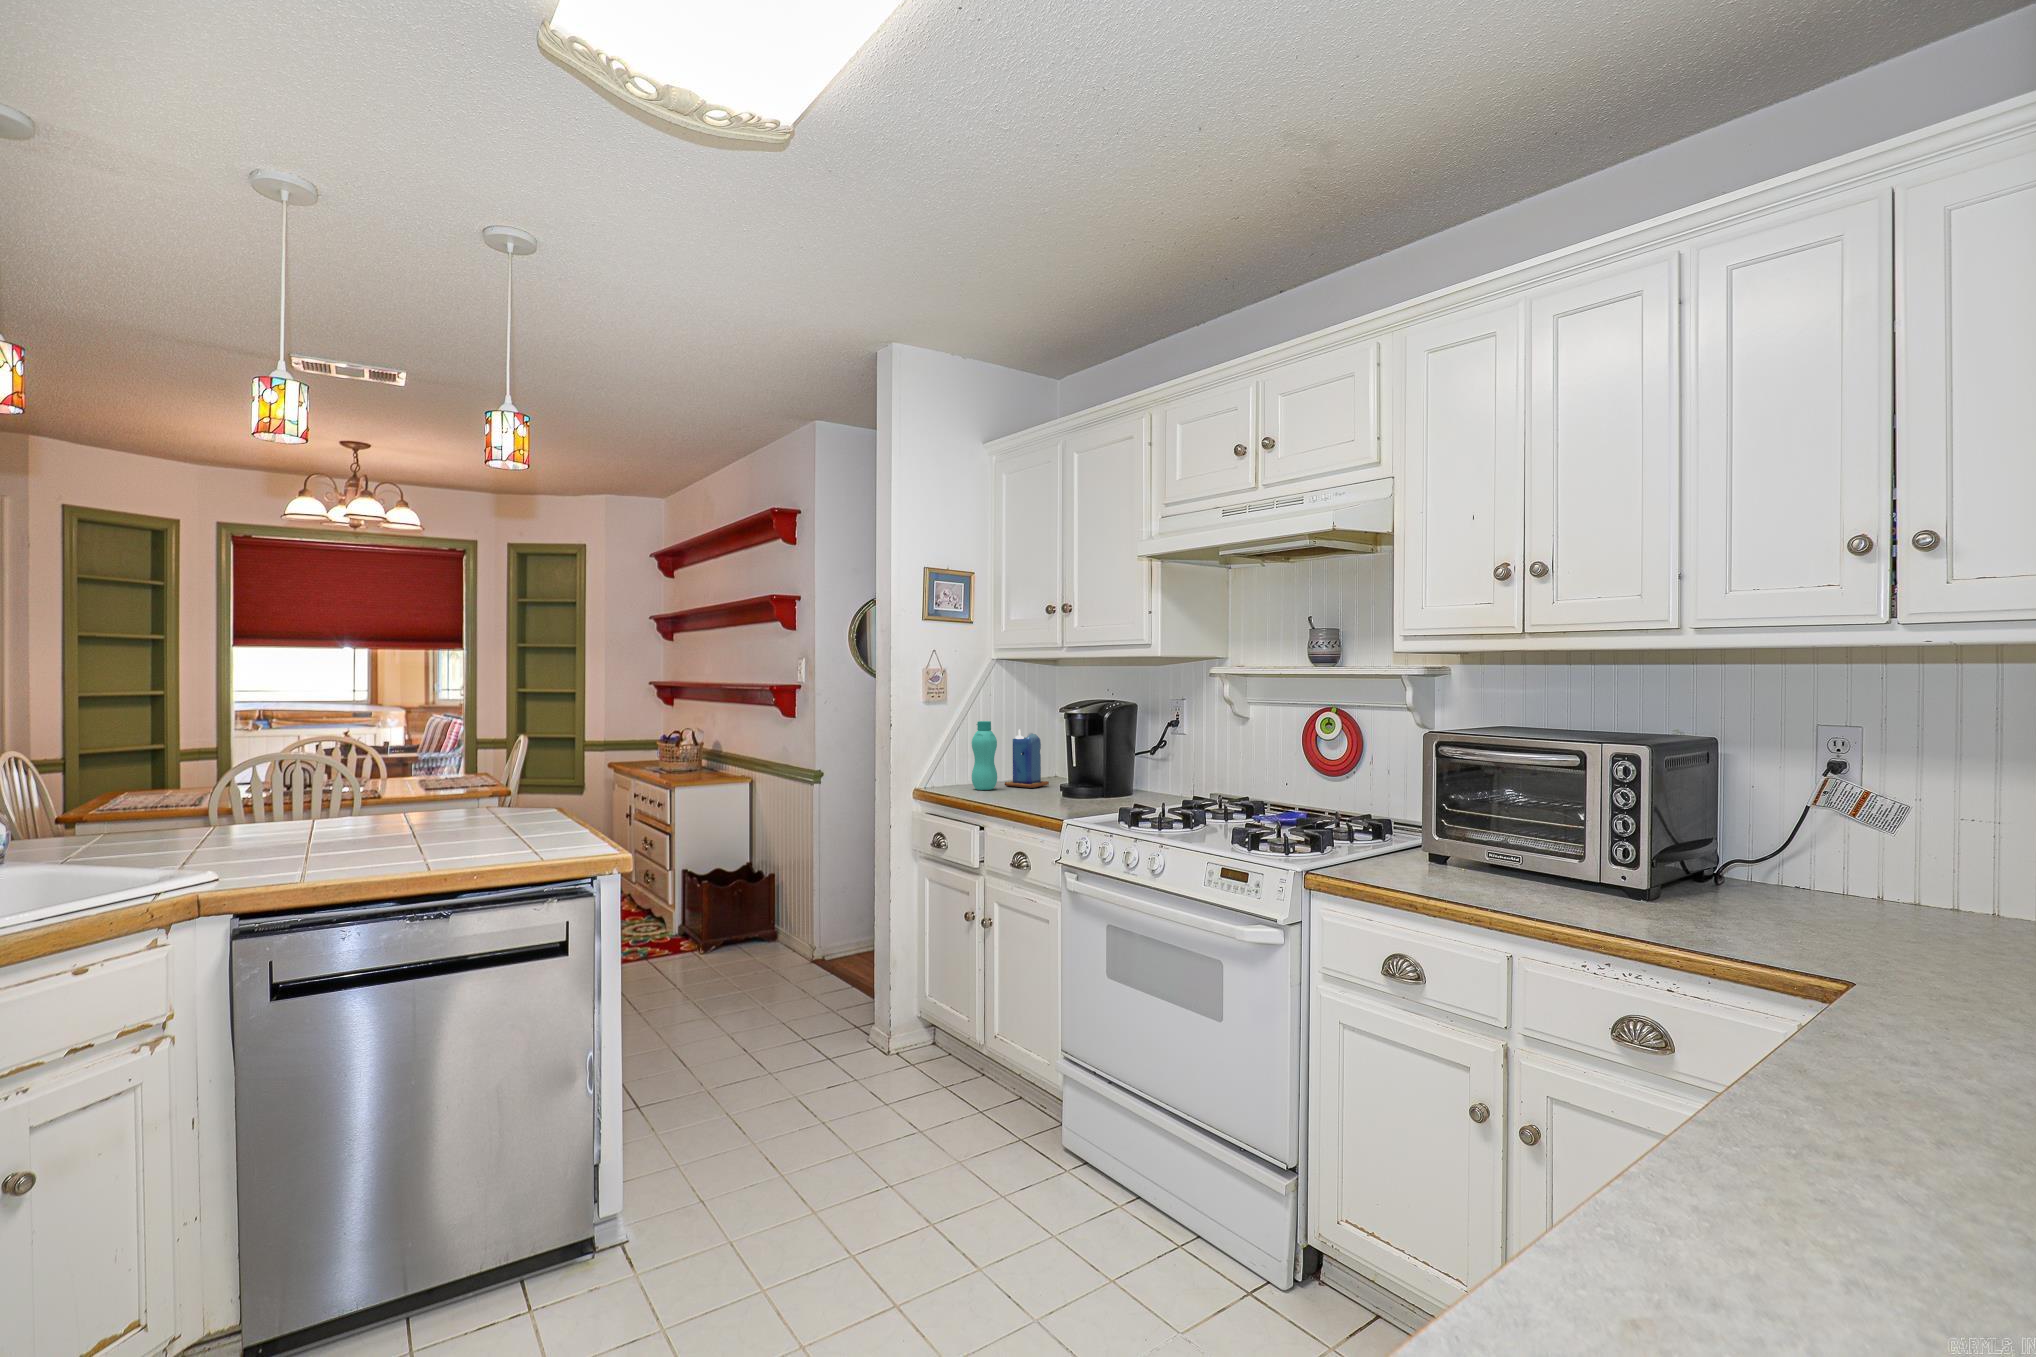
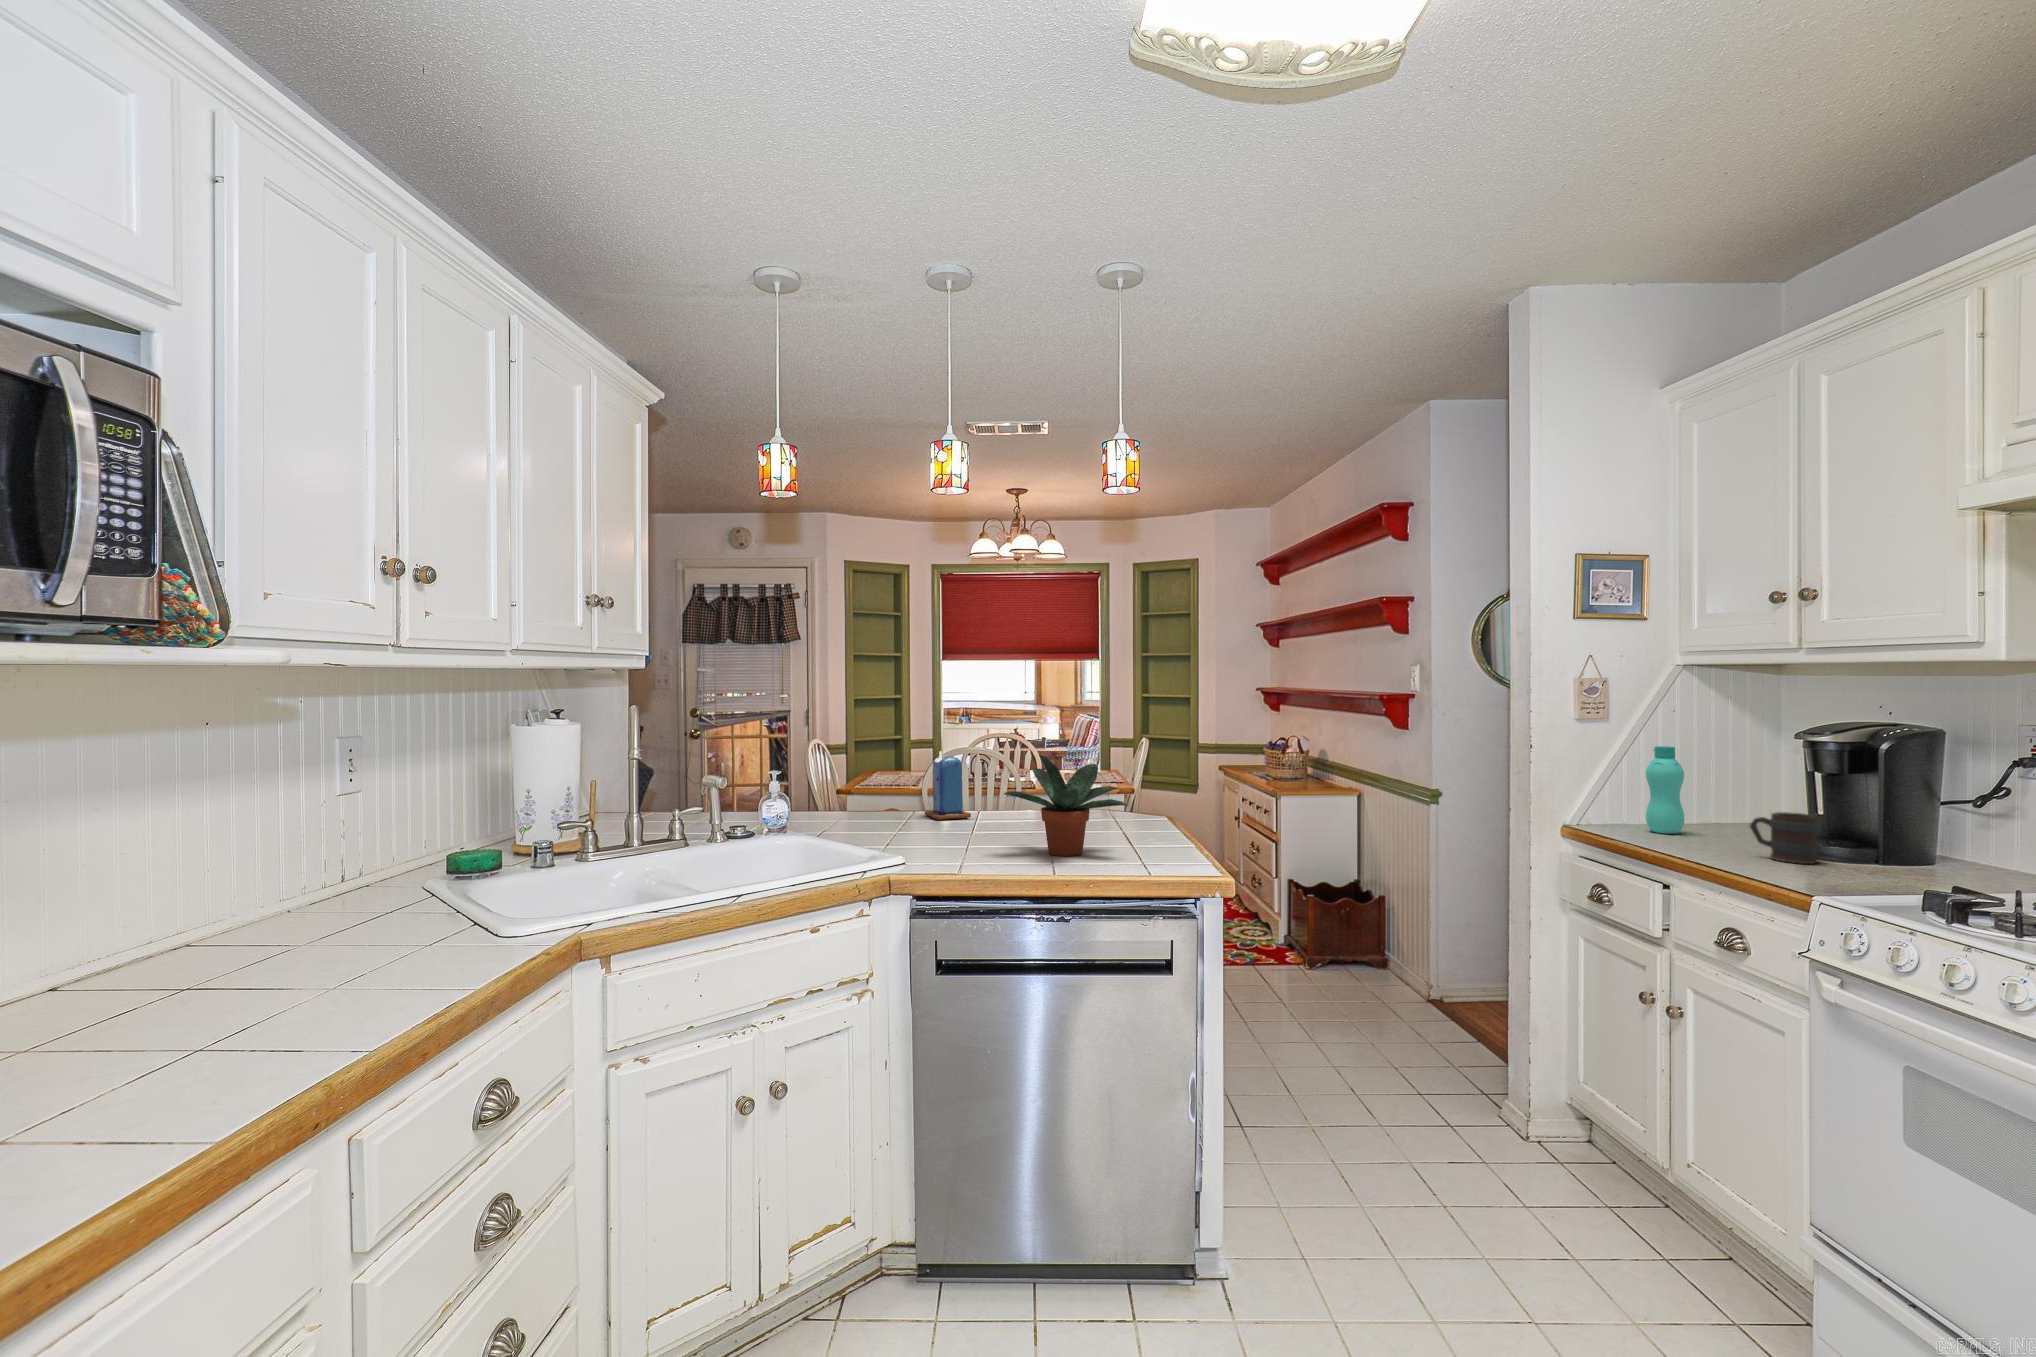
candle: present [1005,729,1049,788] -> present [925,751,971,820]
potted plant: none [377,745,523,849] -> present [1004,755,1127,856]
mug: none [1035,766,1076,803] -> present [1750,812,1819,864]

